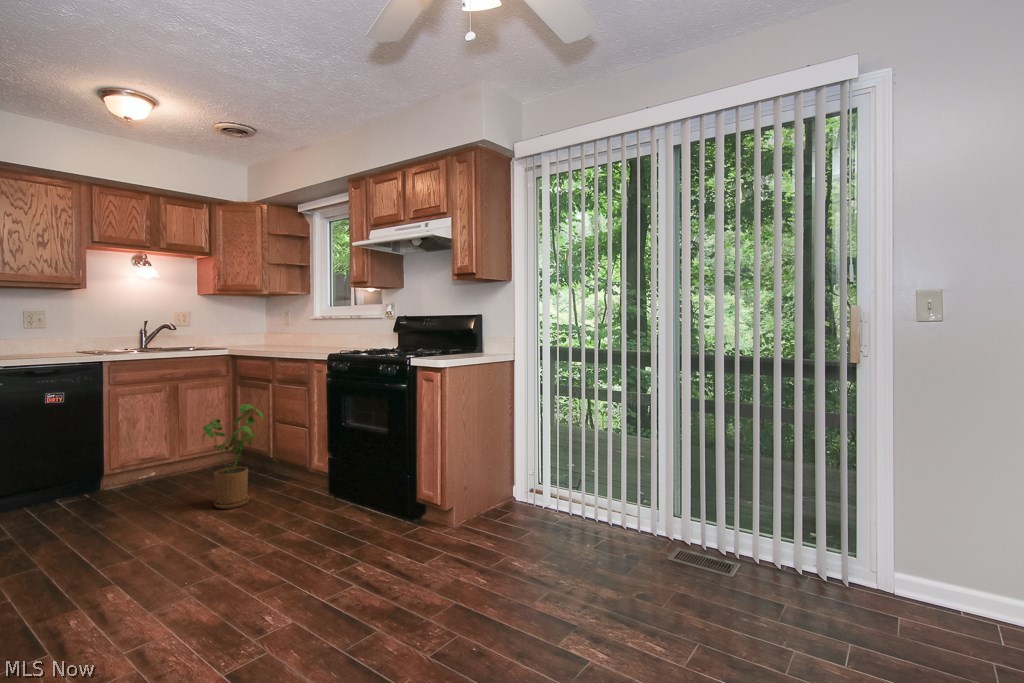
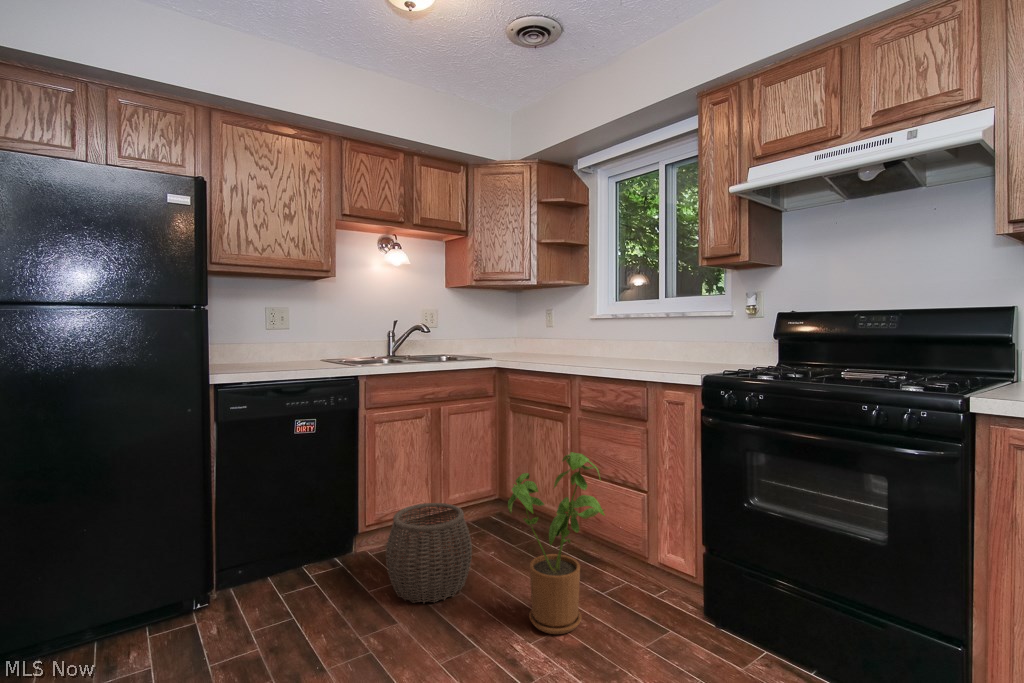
woven basket: none [117,446,186,506] -> present [386,503,472,603]

